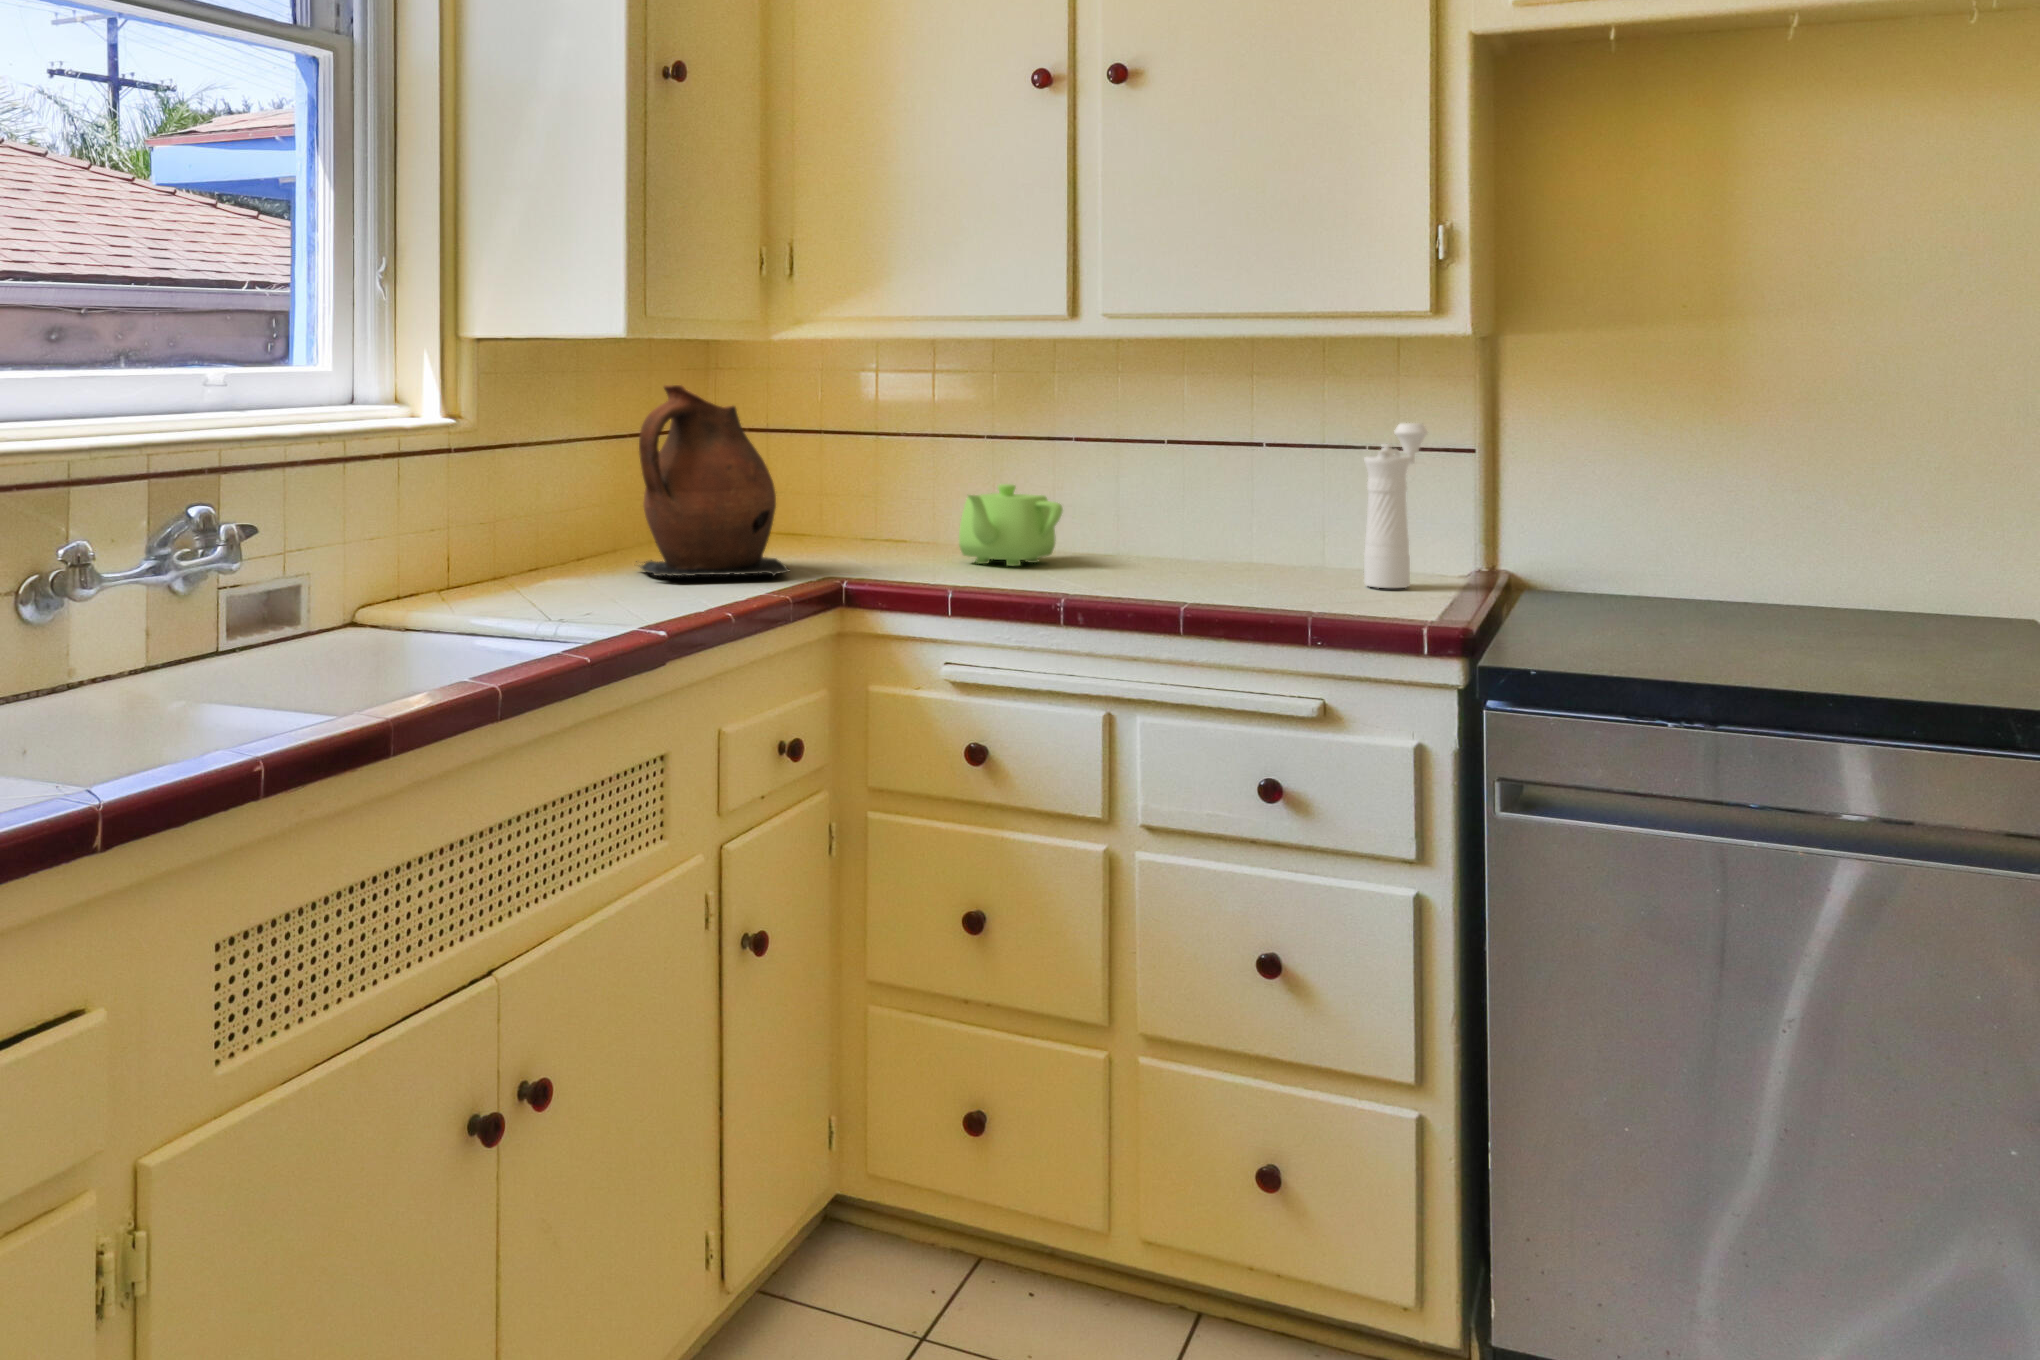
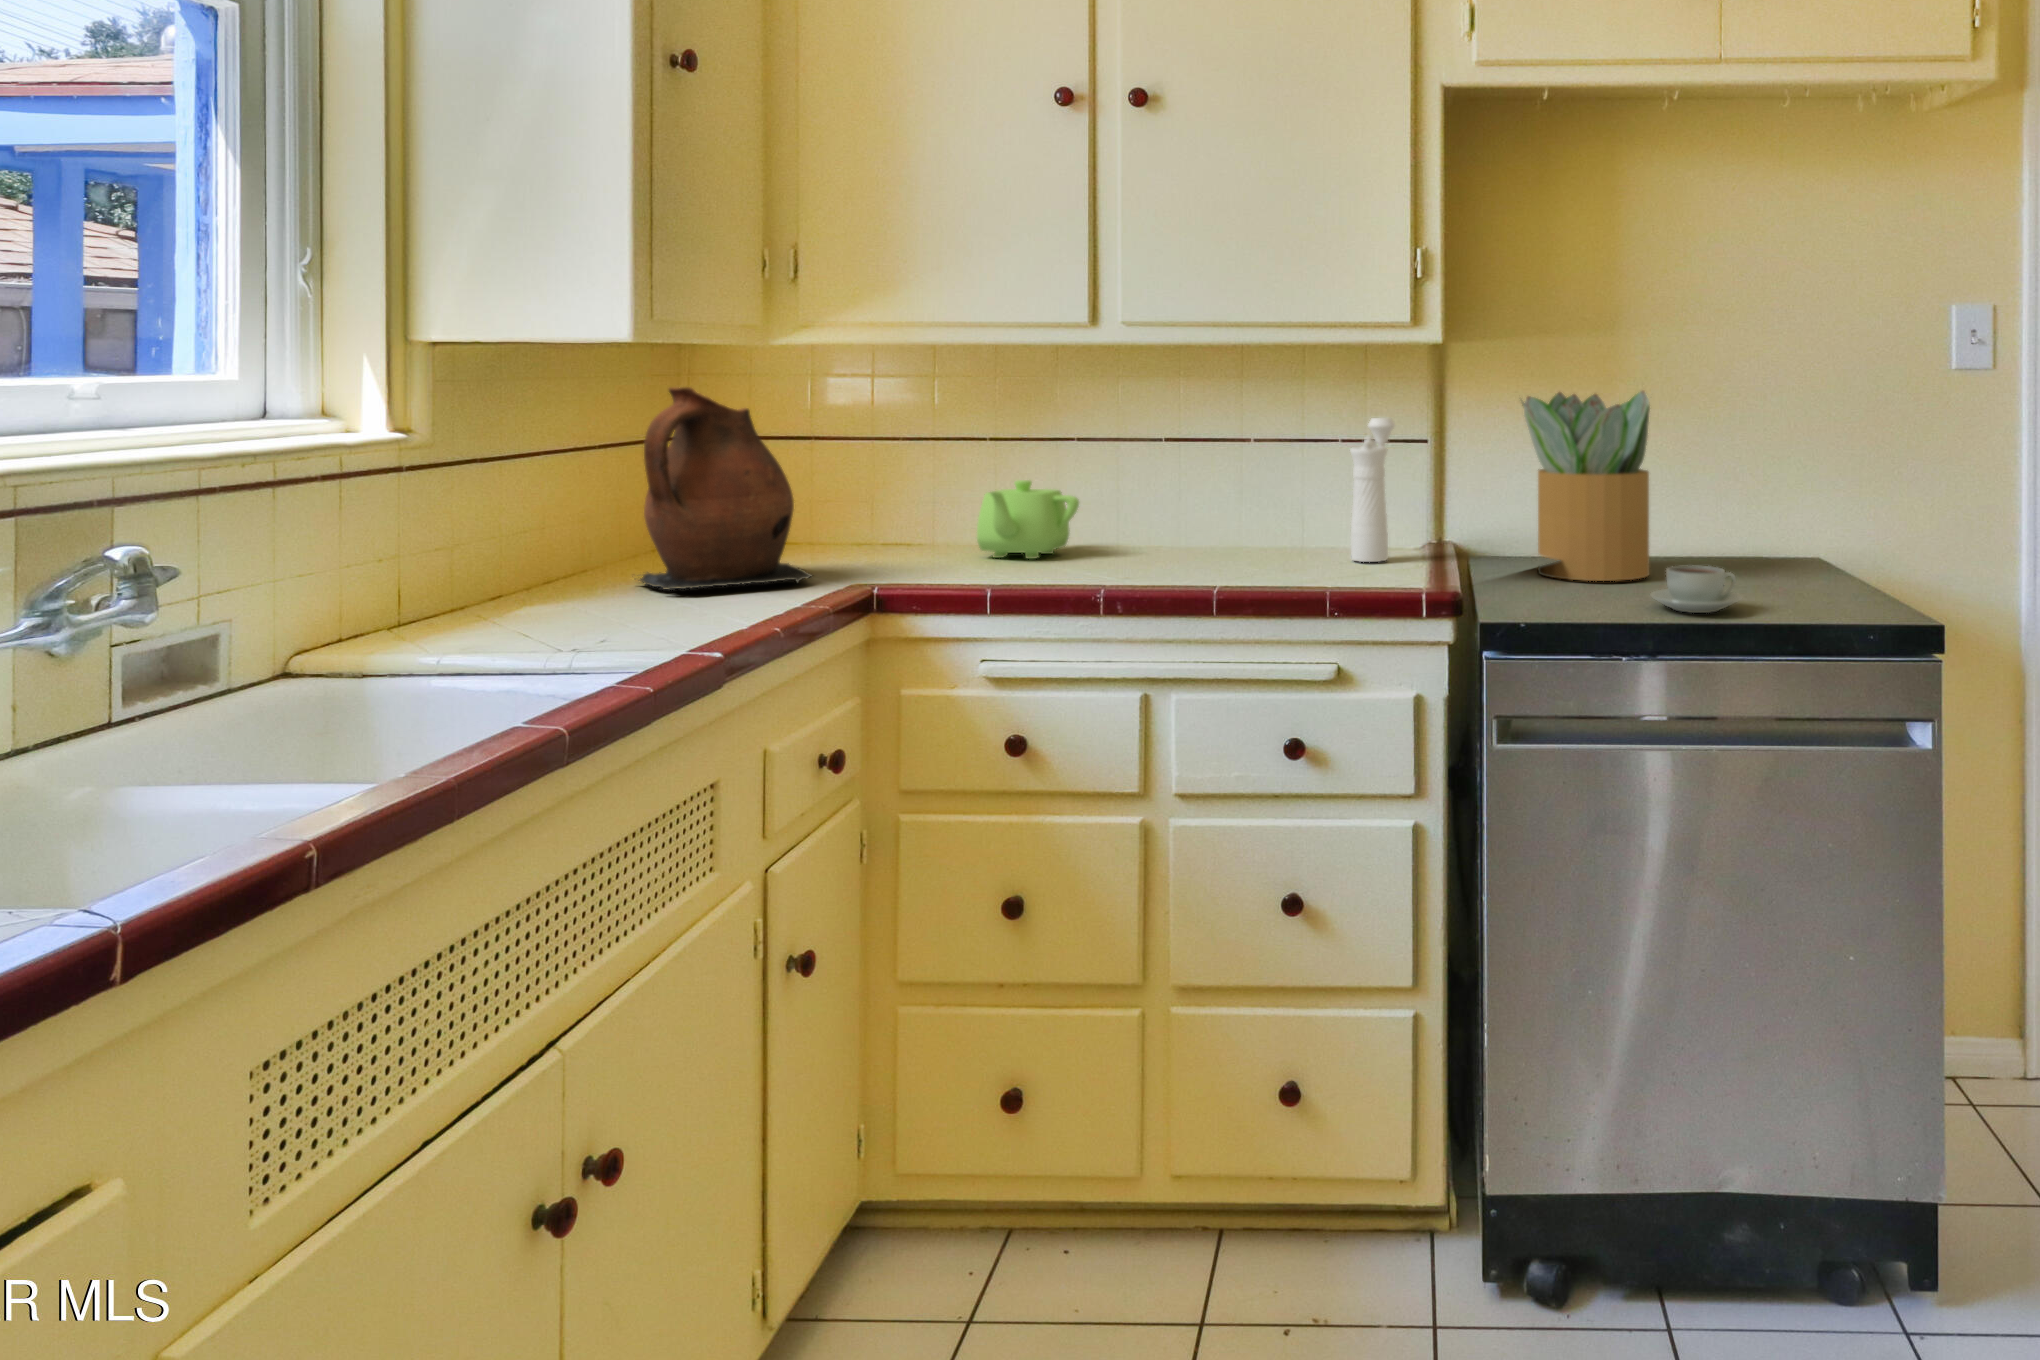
potted plant: none [1589,391,1772,628] -> present [1522,391,1650,581]
coffee cup: none [1742,612,1876,673] -> present [1650,565,1741,613]

